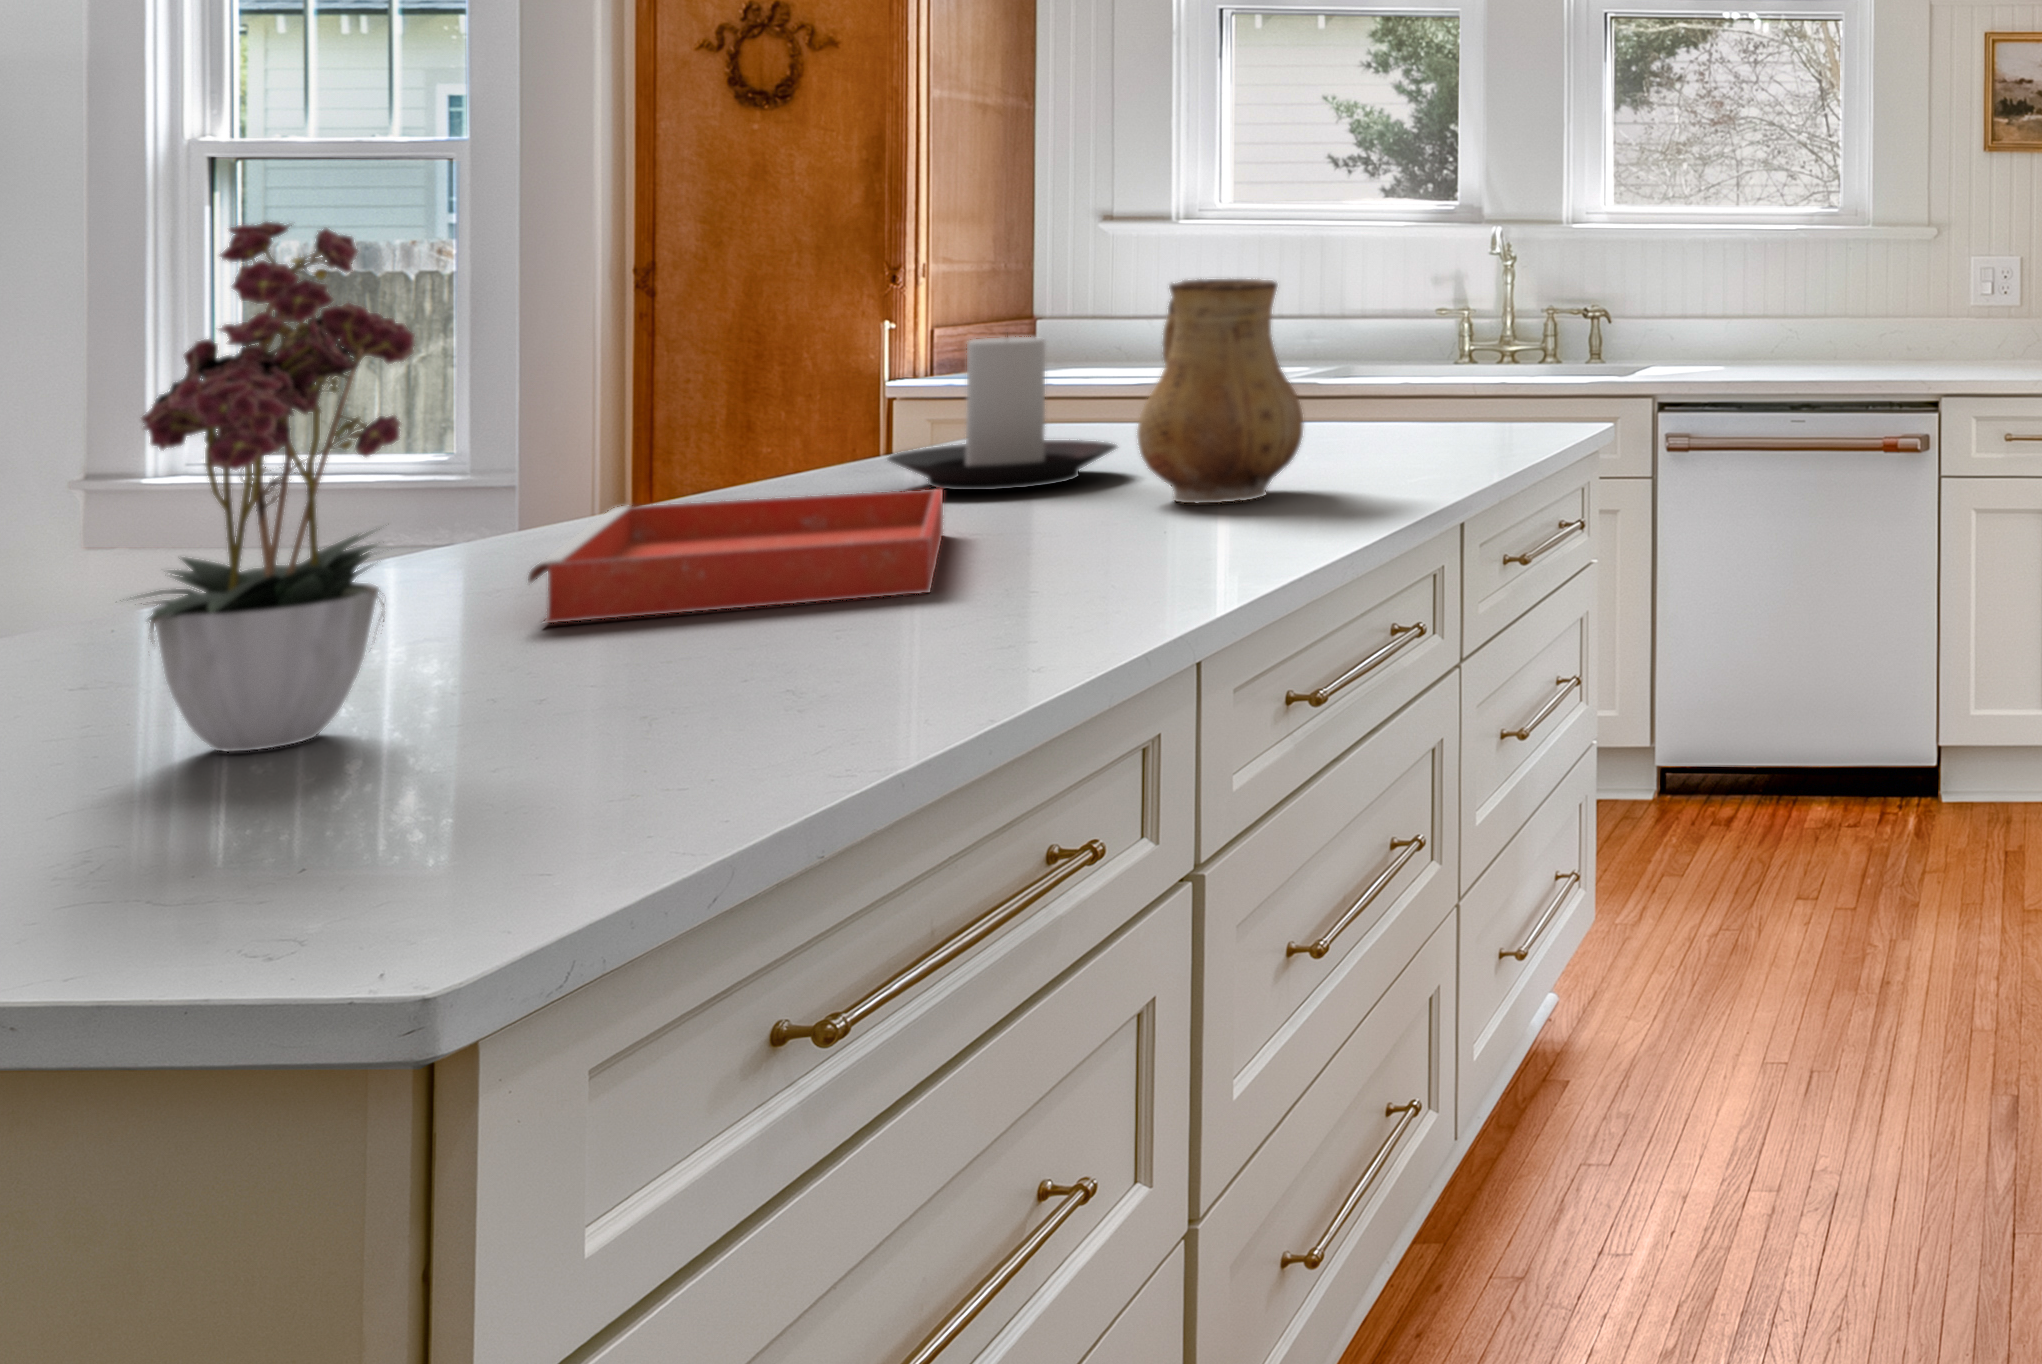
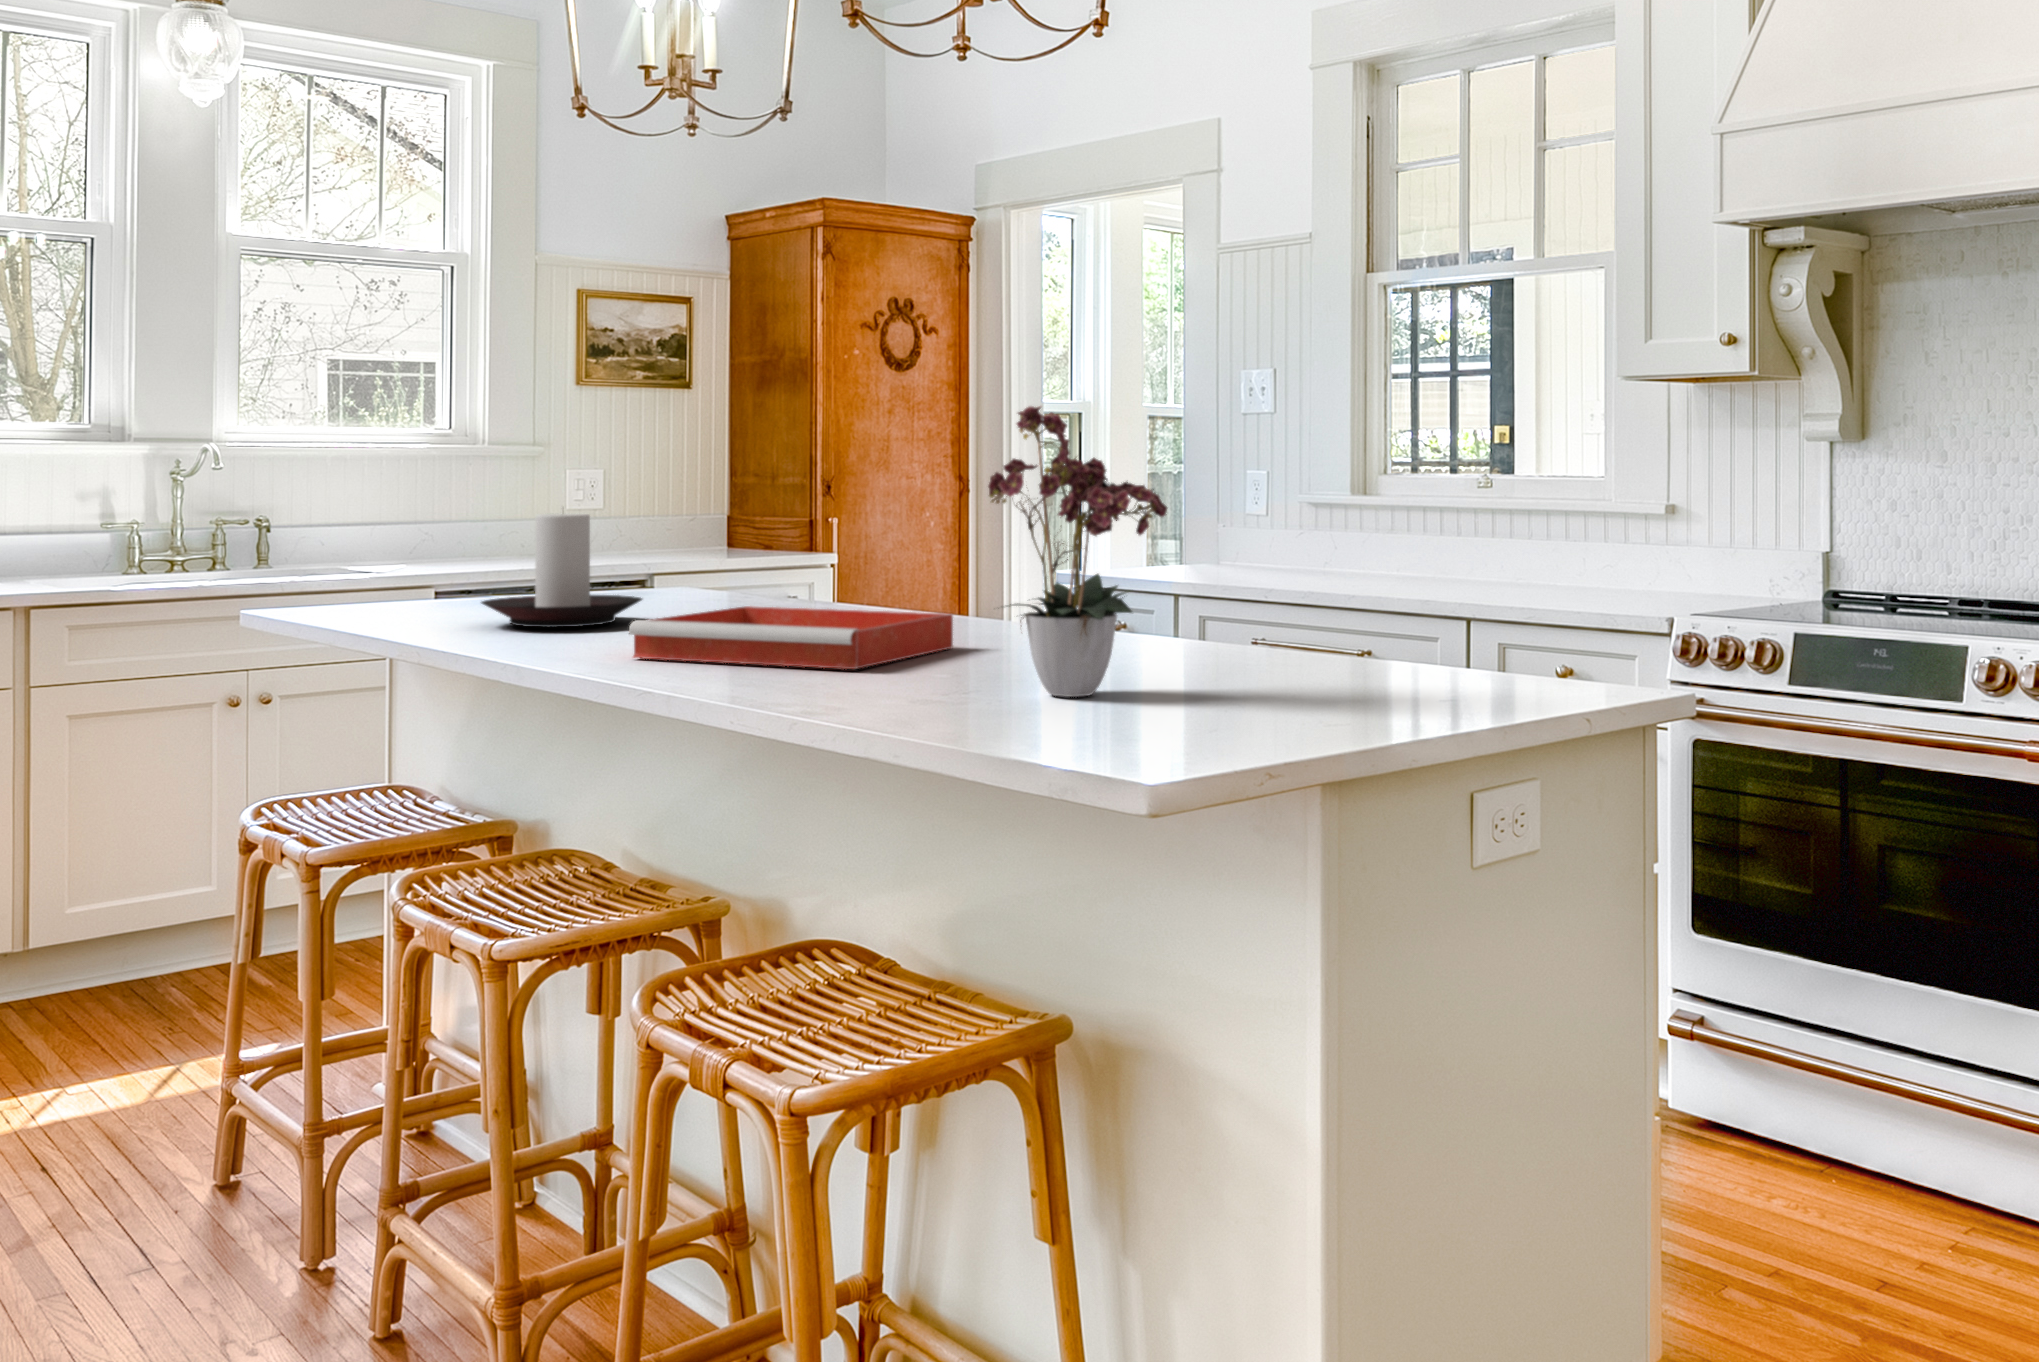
ceramic pitcher: present [1137,279,1304,503] -> none [709,466,834,620]

